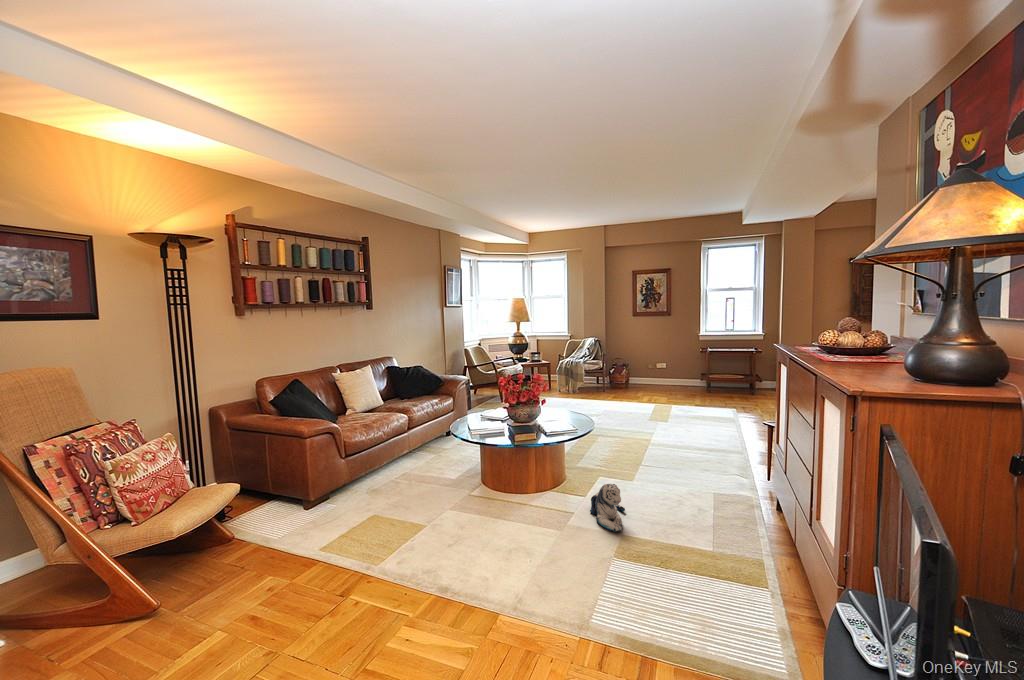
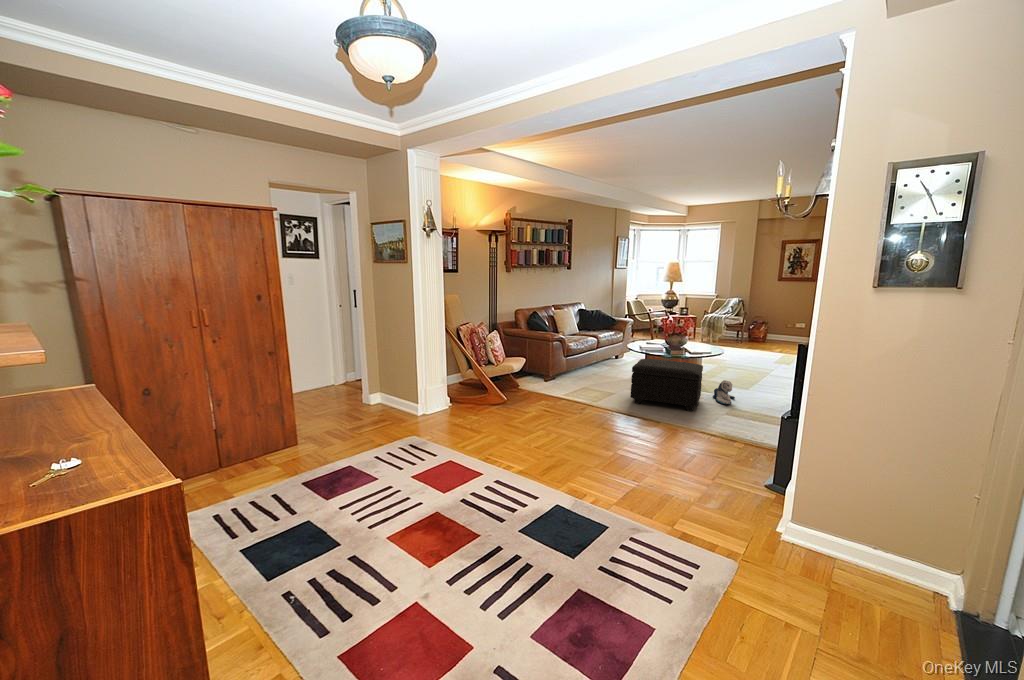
footstool: none [443,459,571,566] -> present [630,359,703,411]

